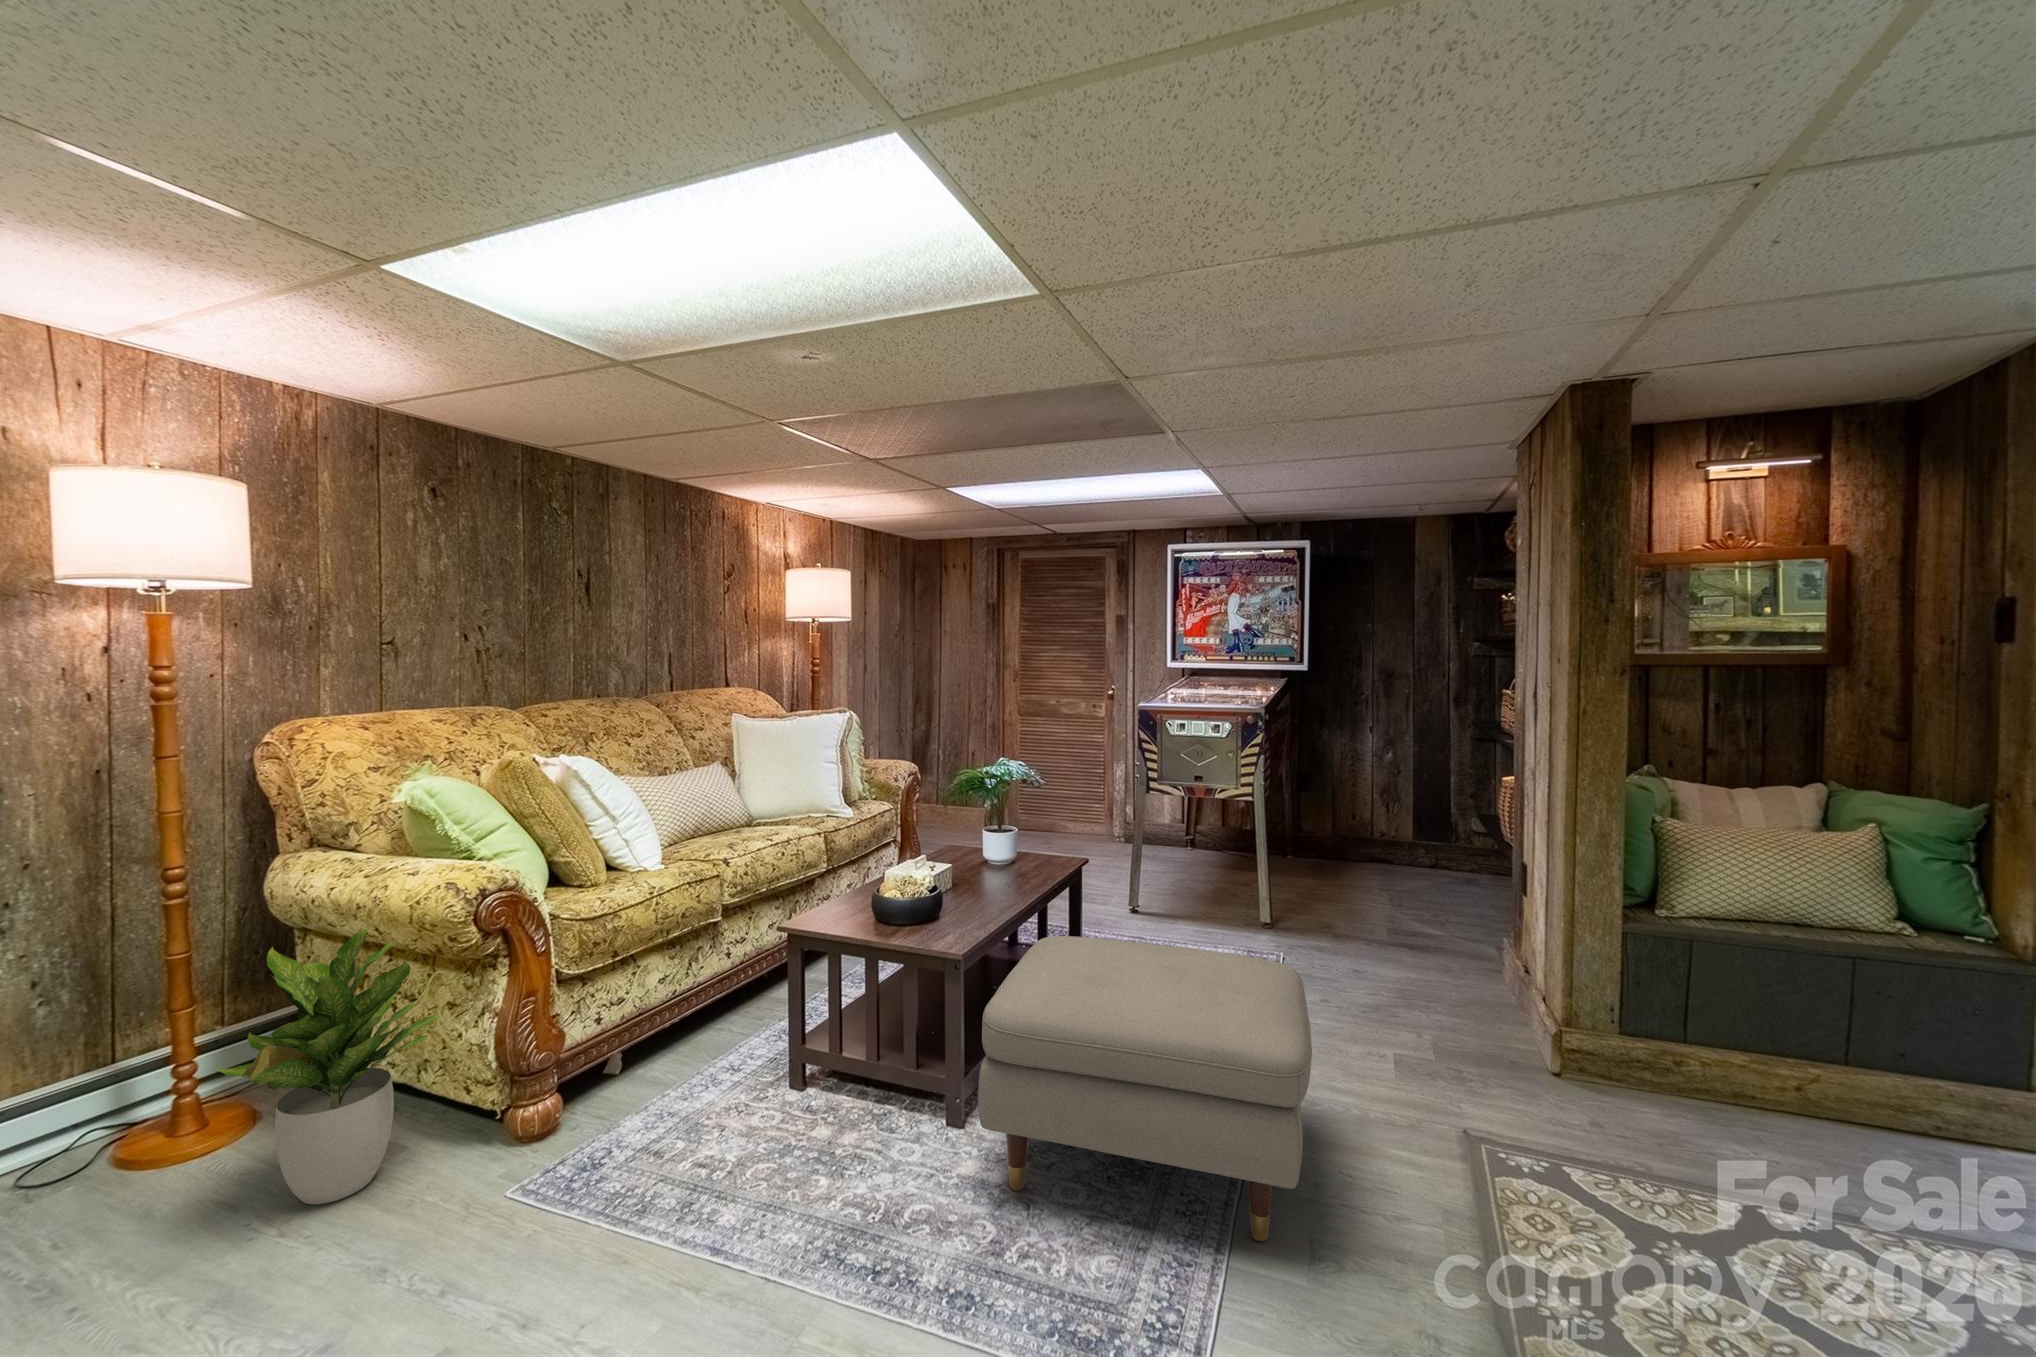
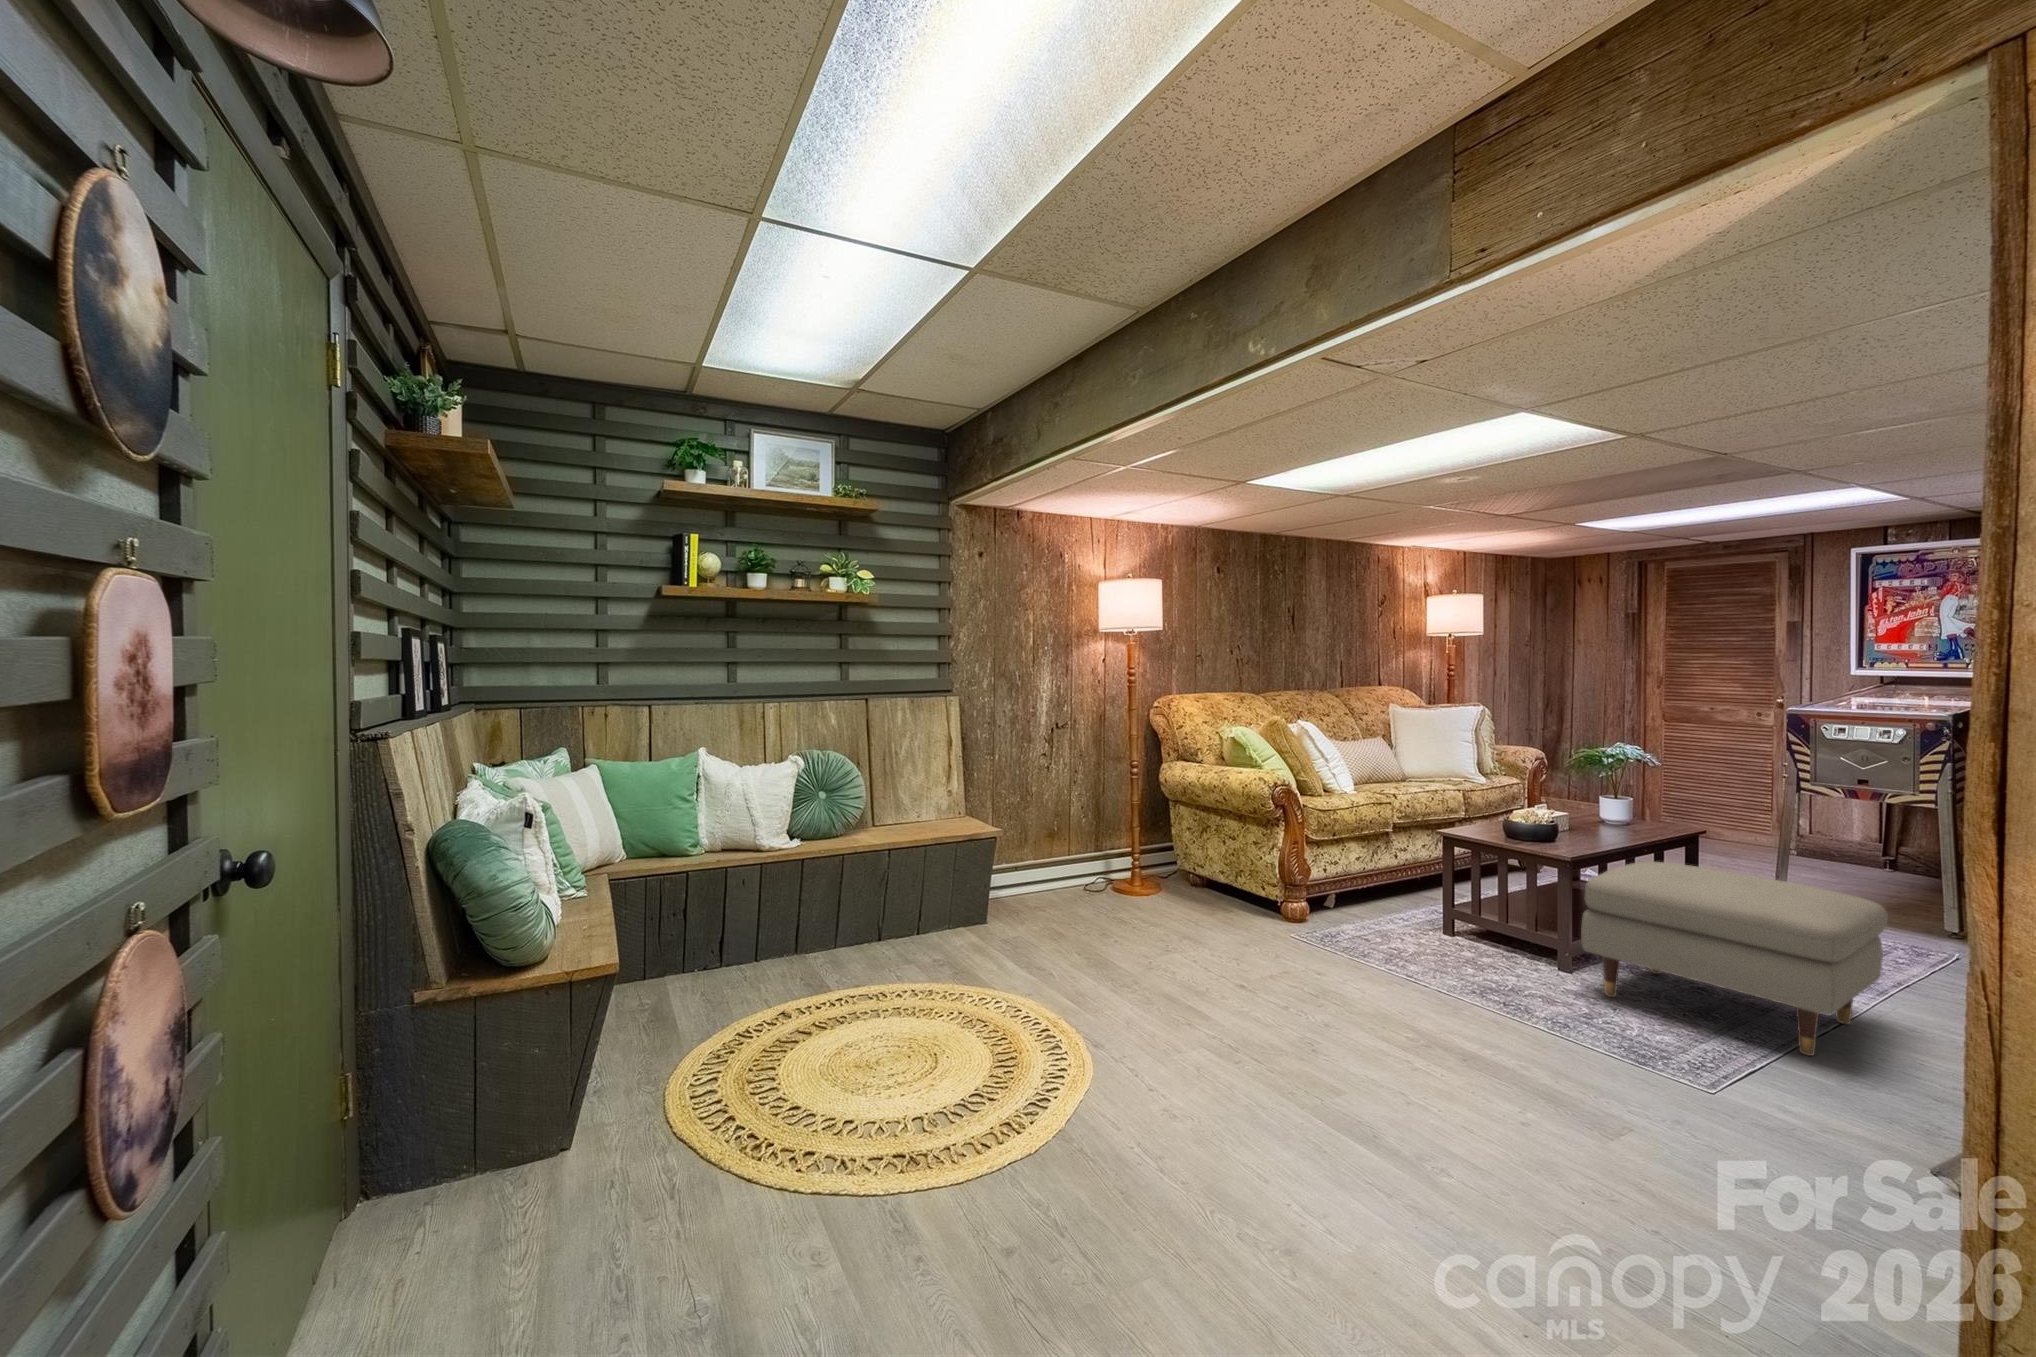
potted plant: present [217,928,440,1205] -> none [1175,794,1257,917]

